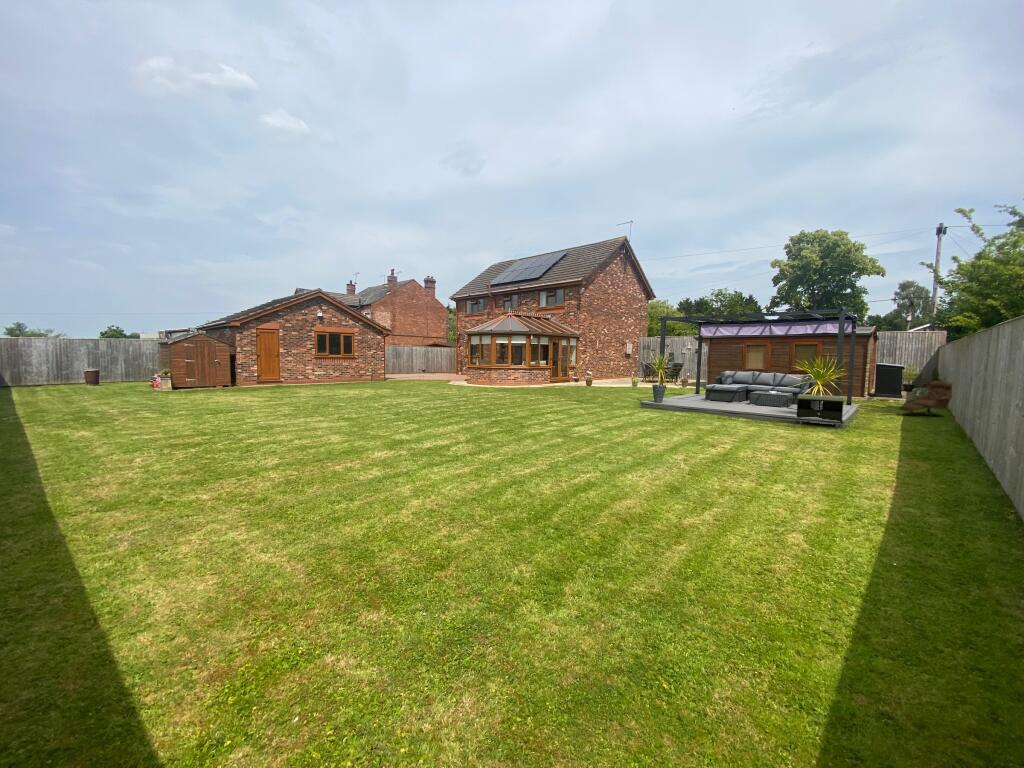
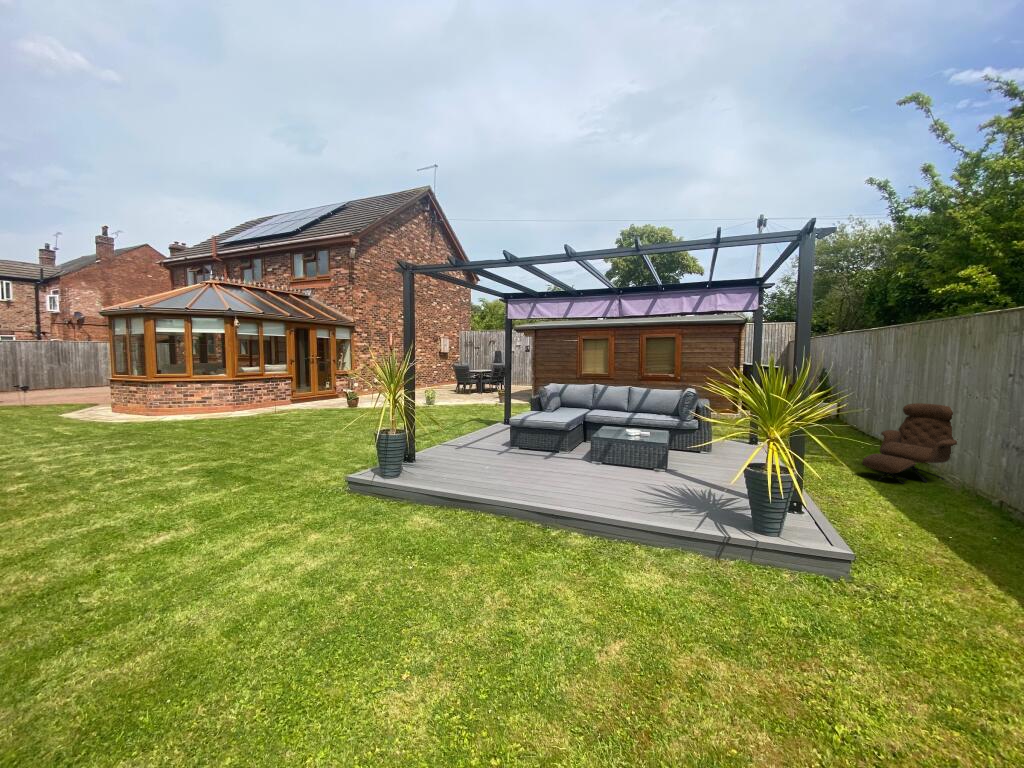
storage bench: present [797,394,844,427] -> none [704,477,874,611]

